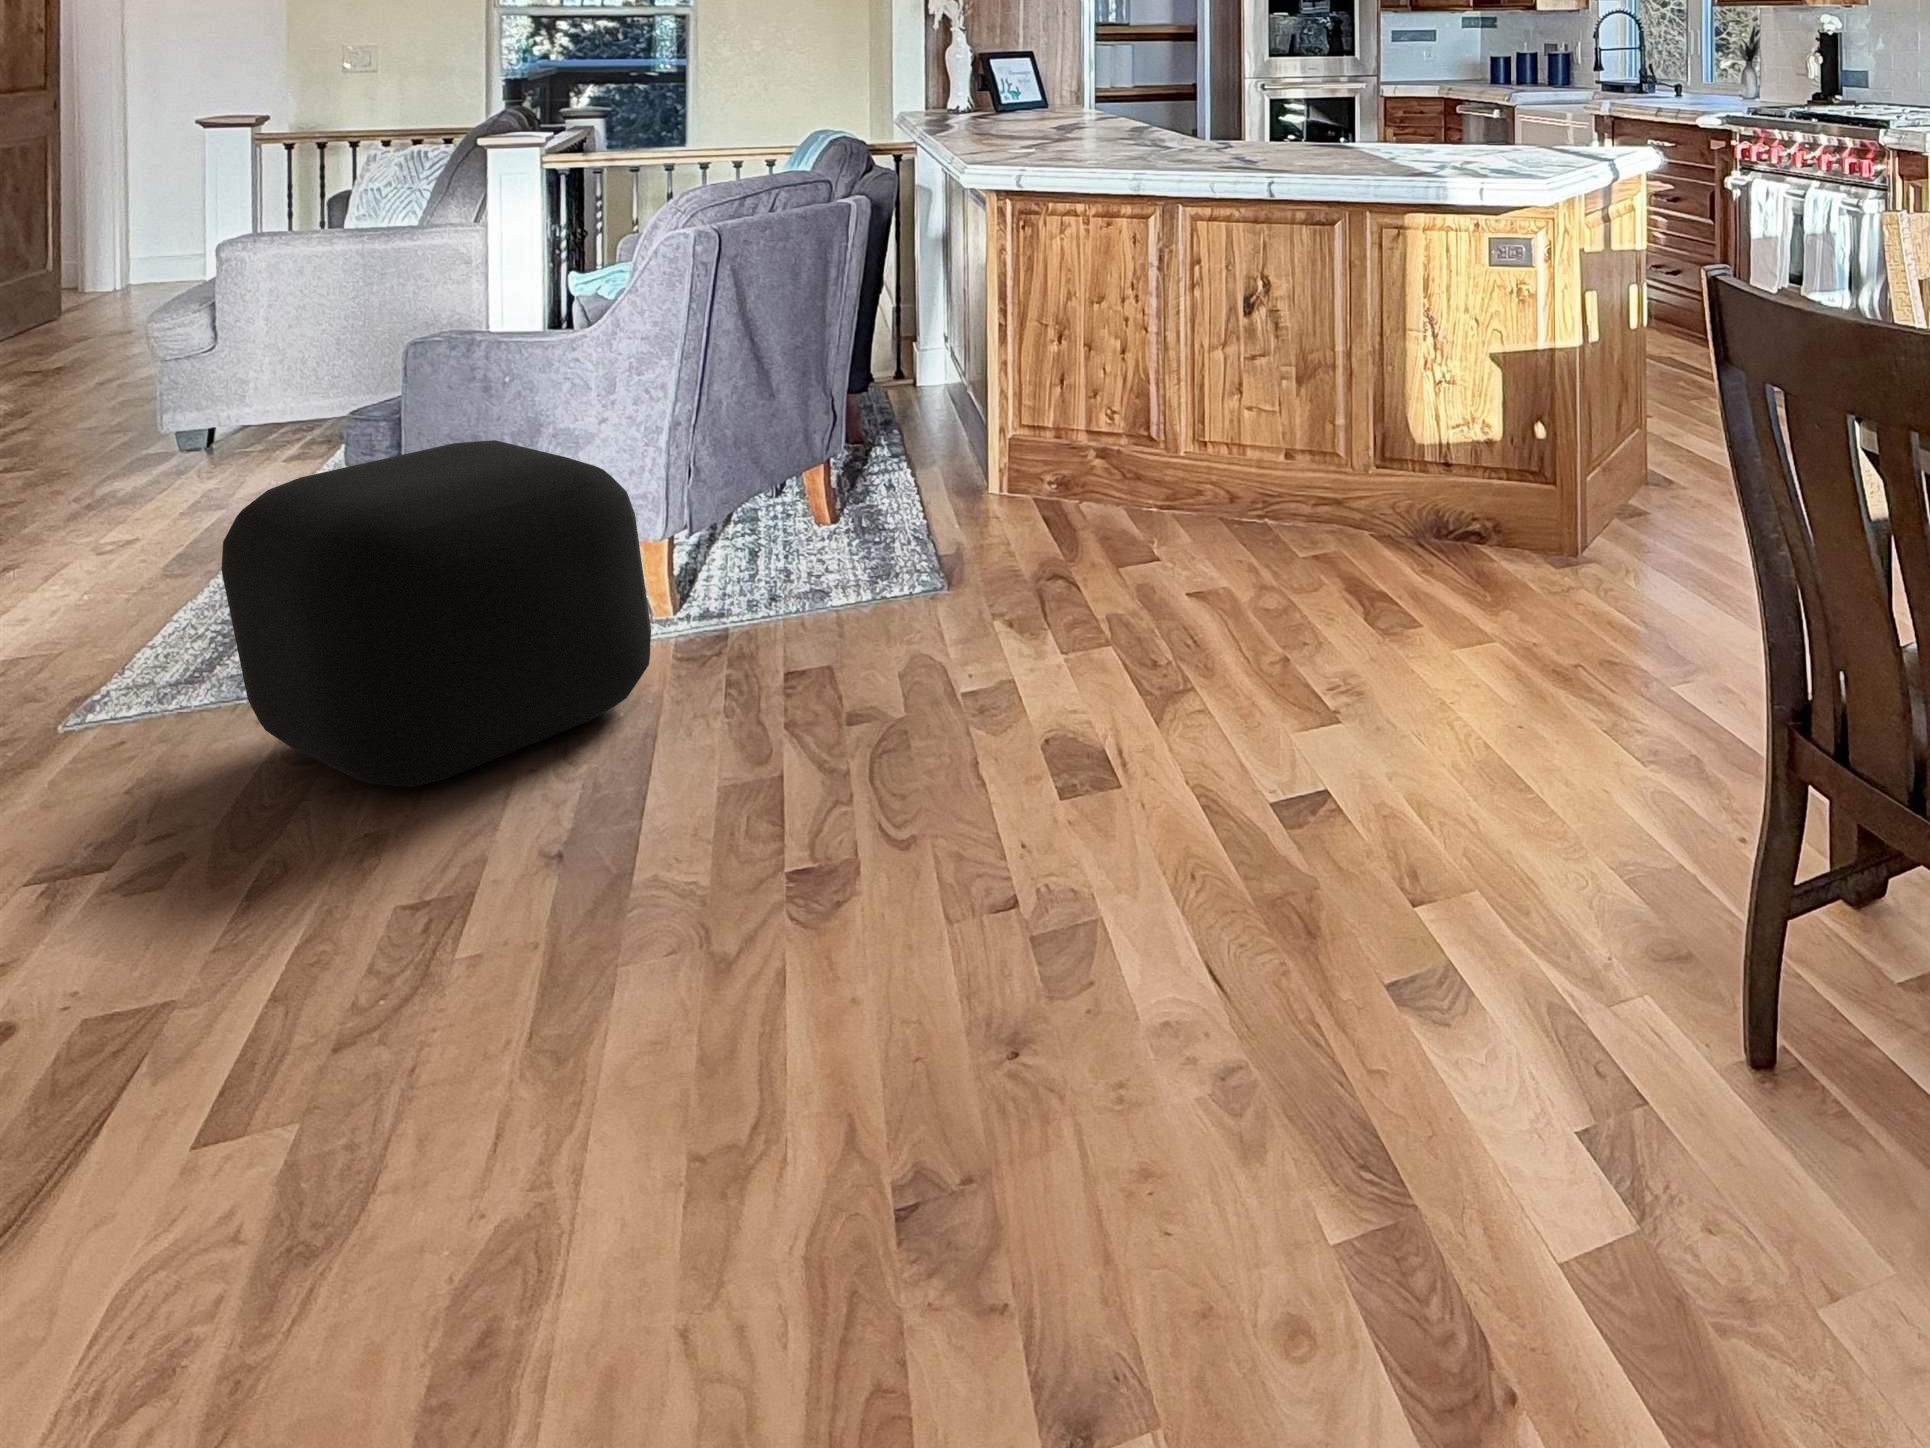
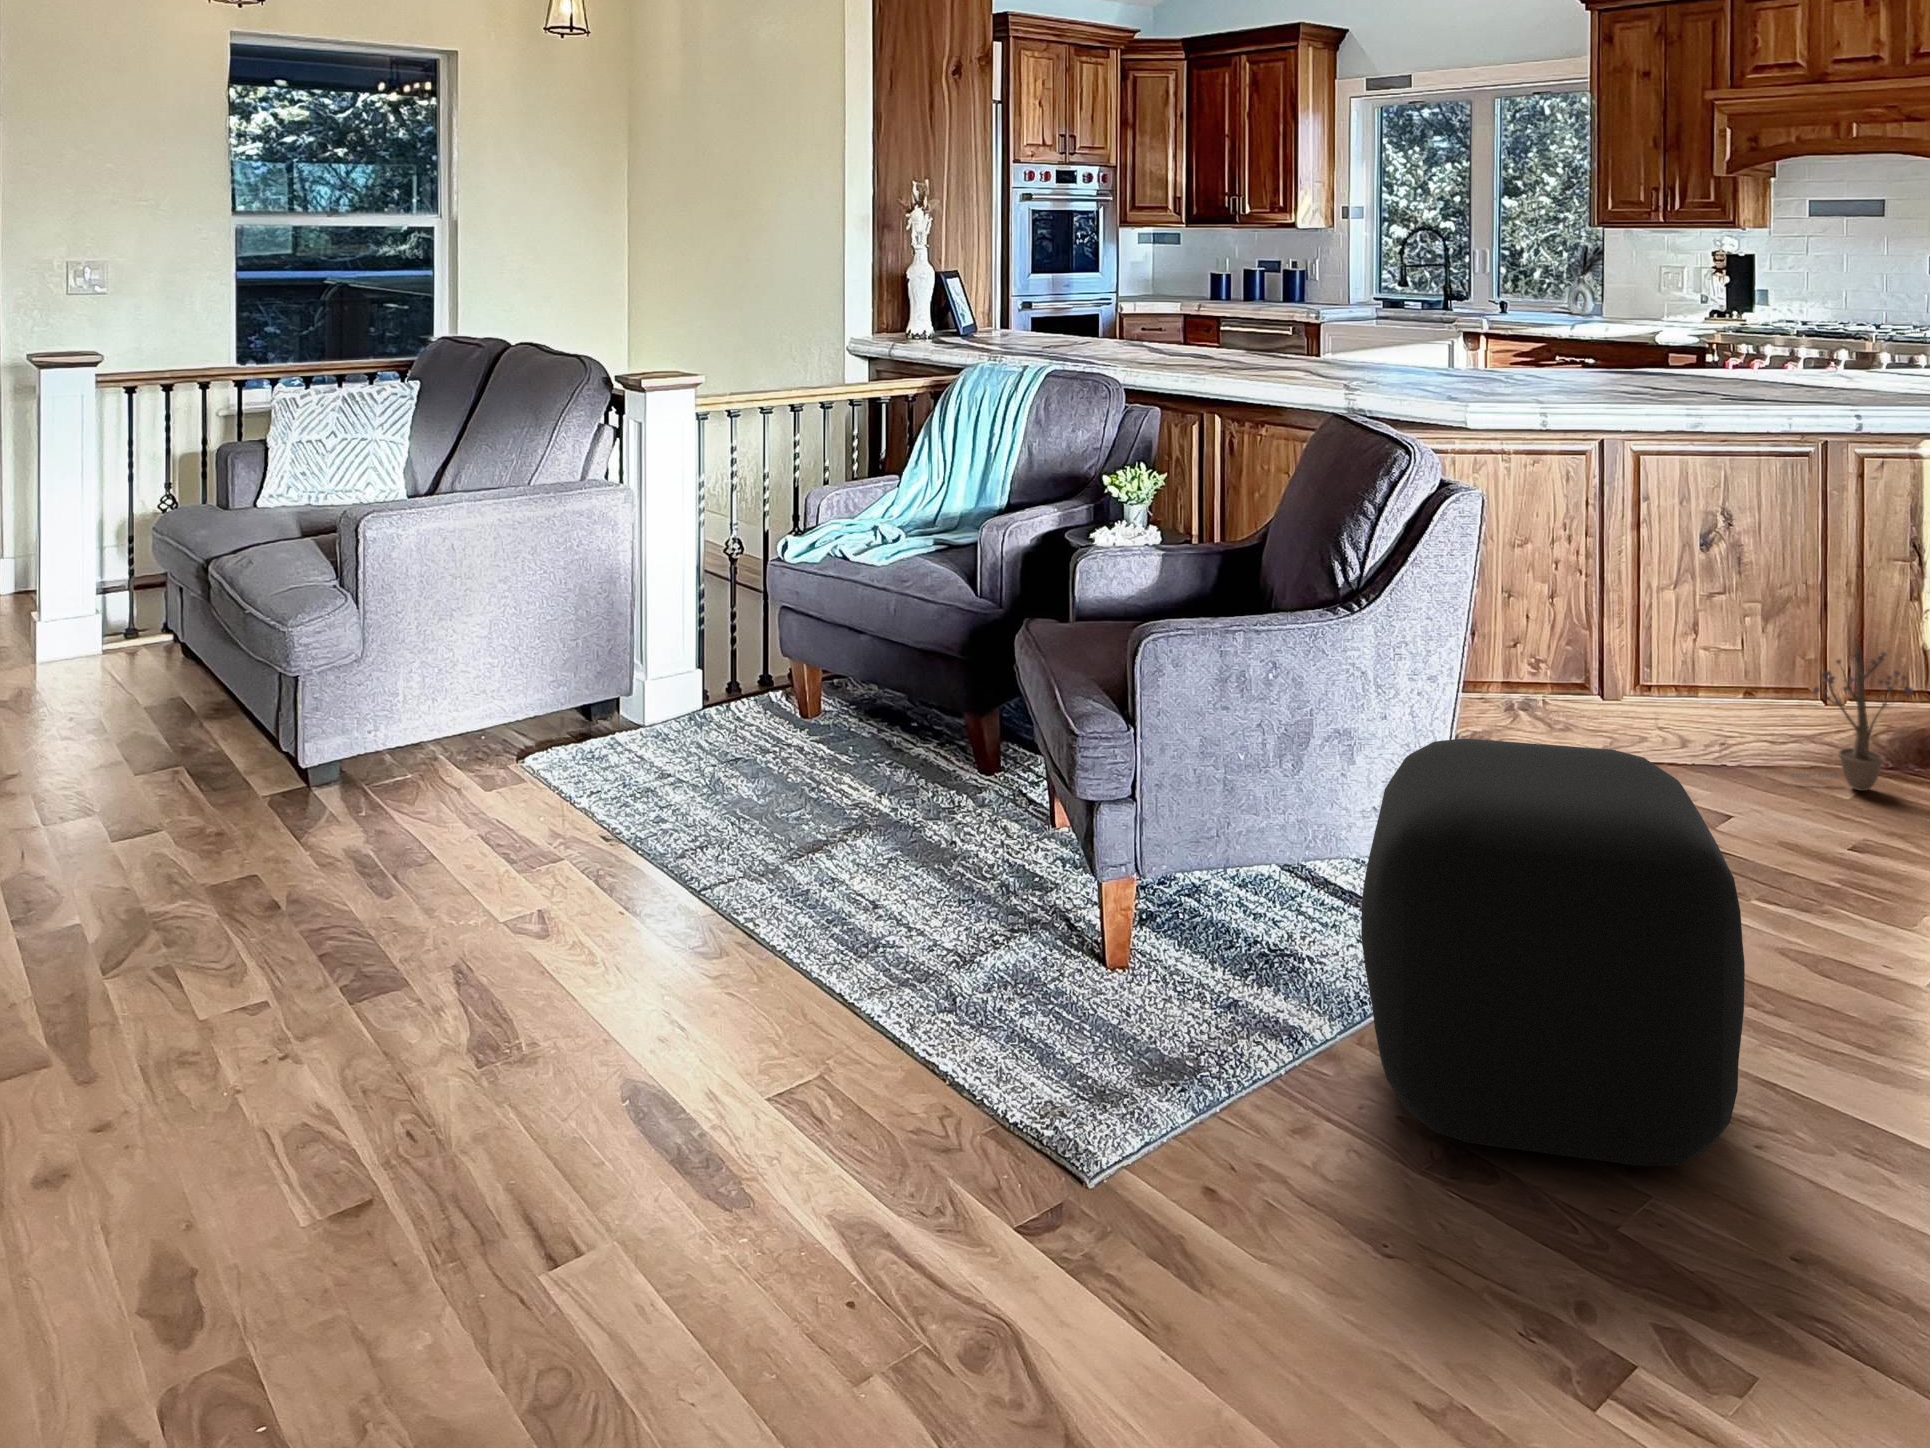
decorative plant: none [1284,410,1372,550] -> present [1791,643,1913,791]

